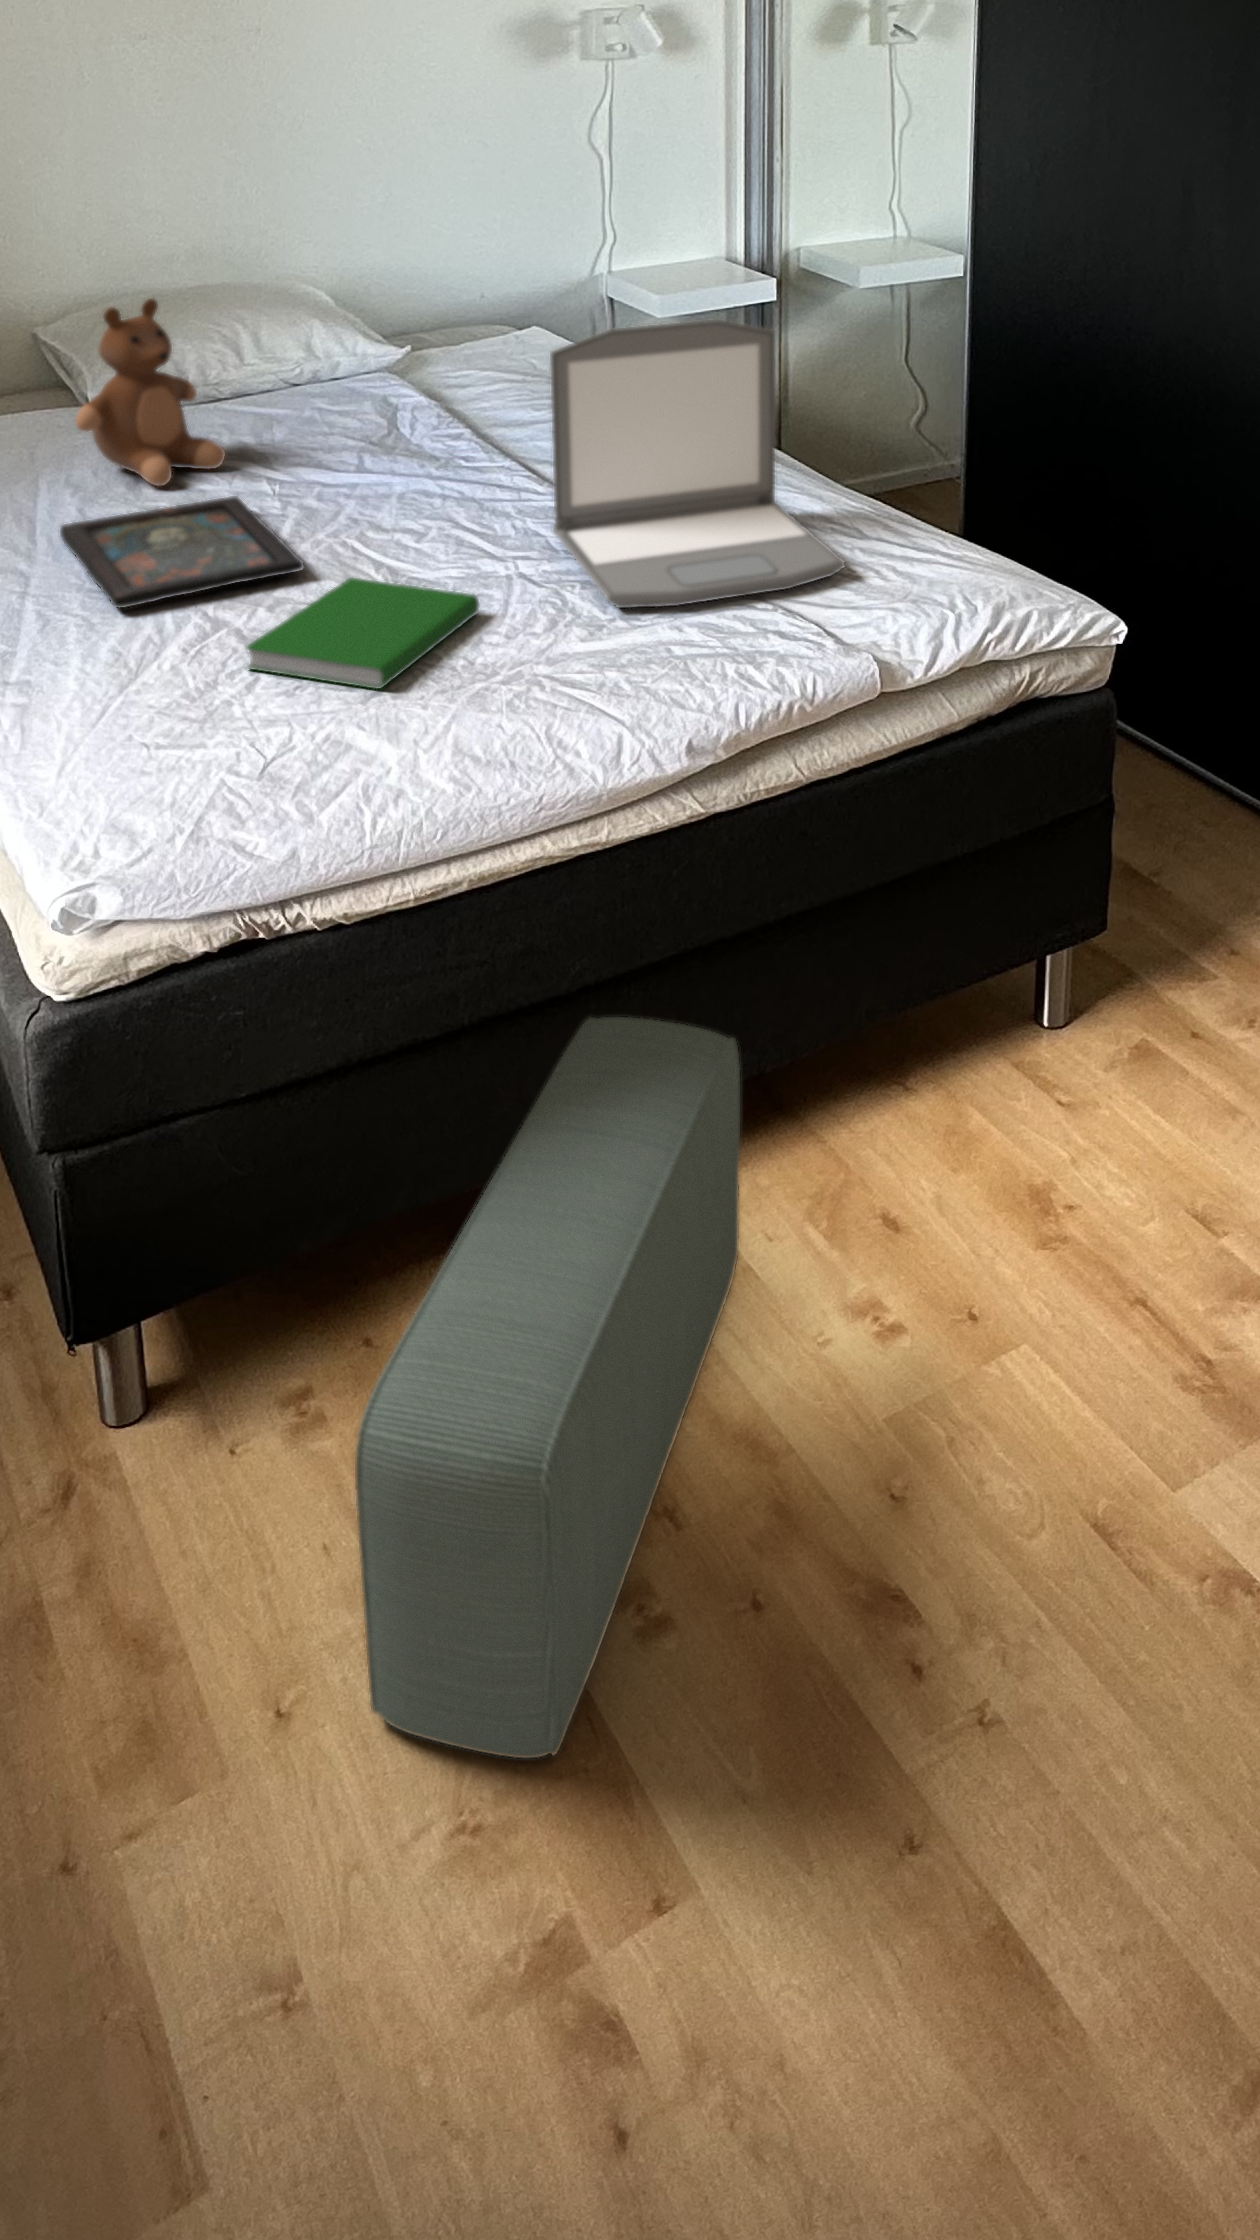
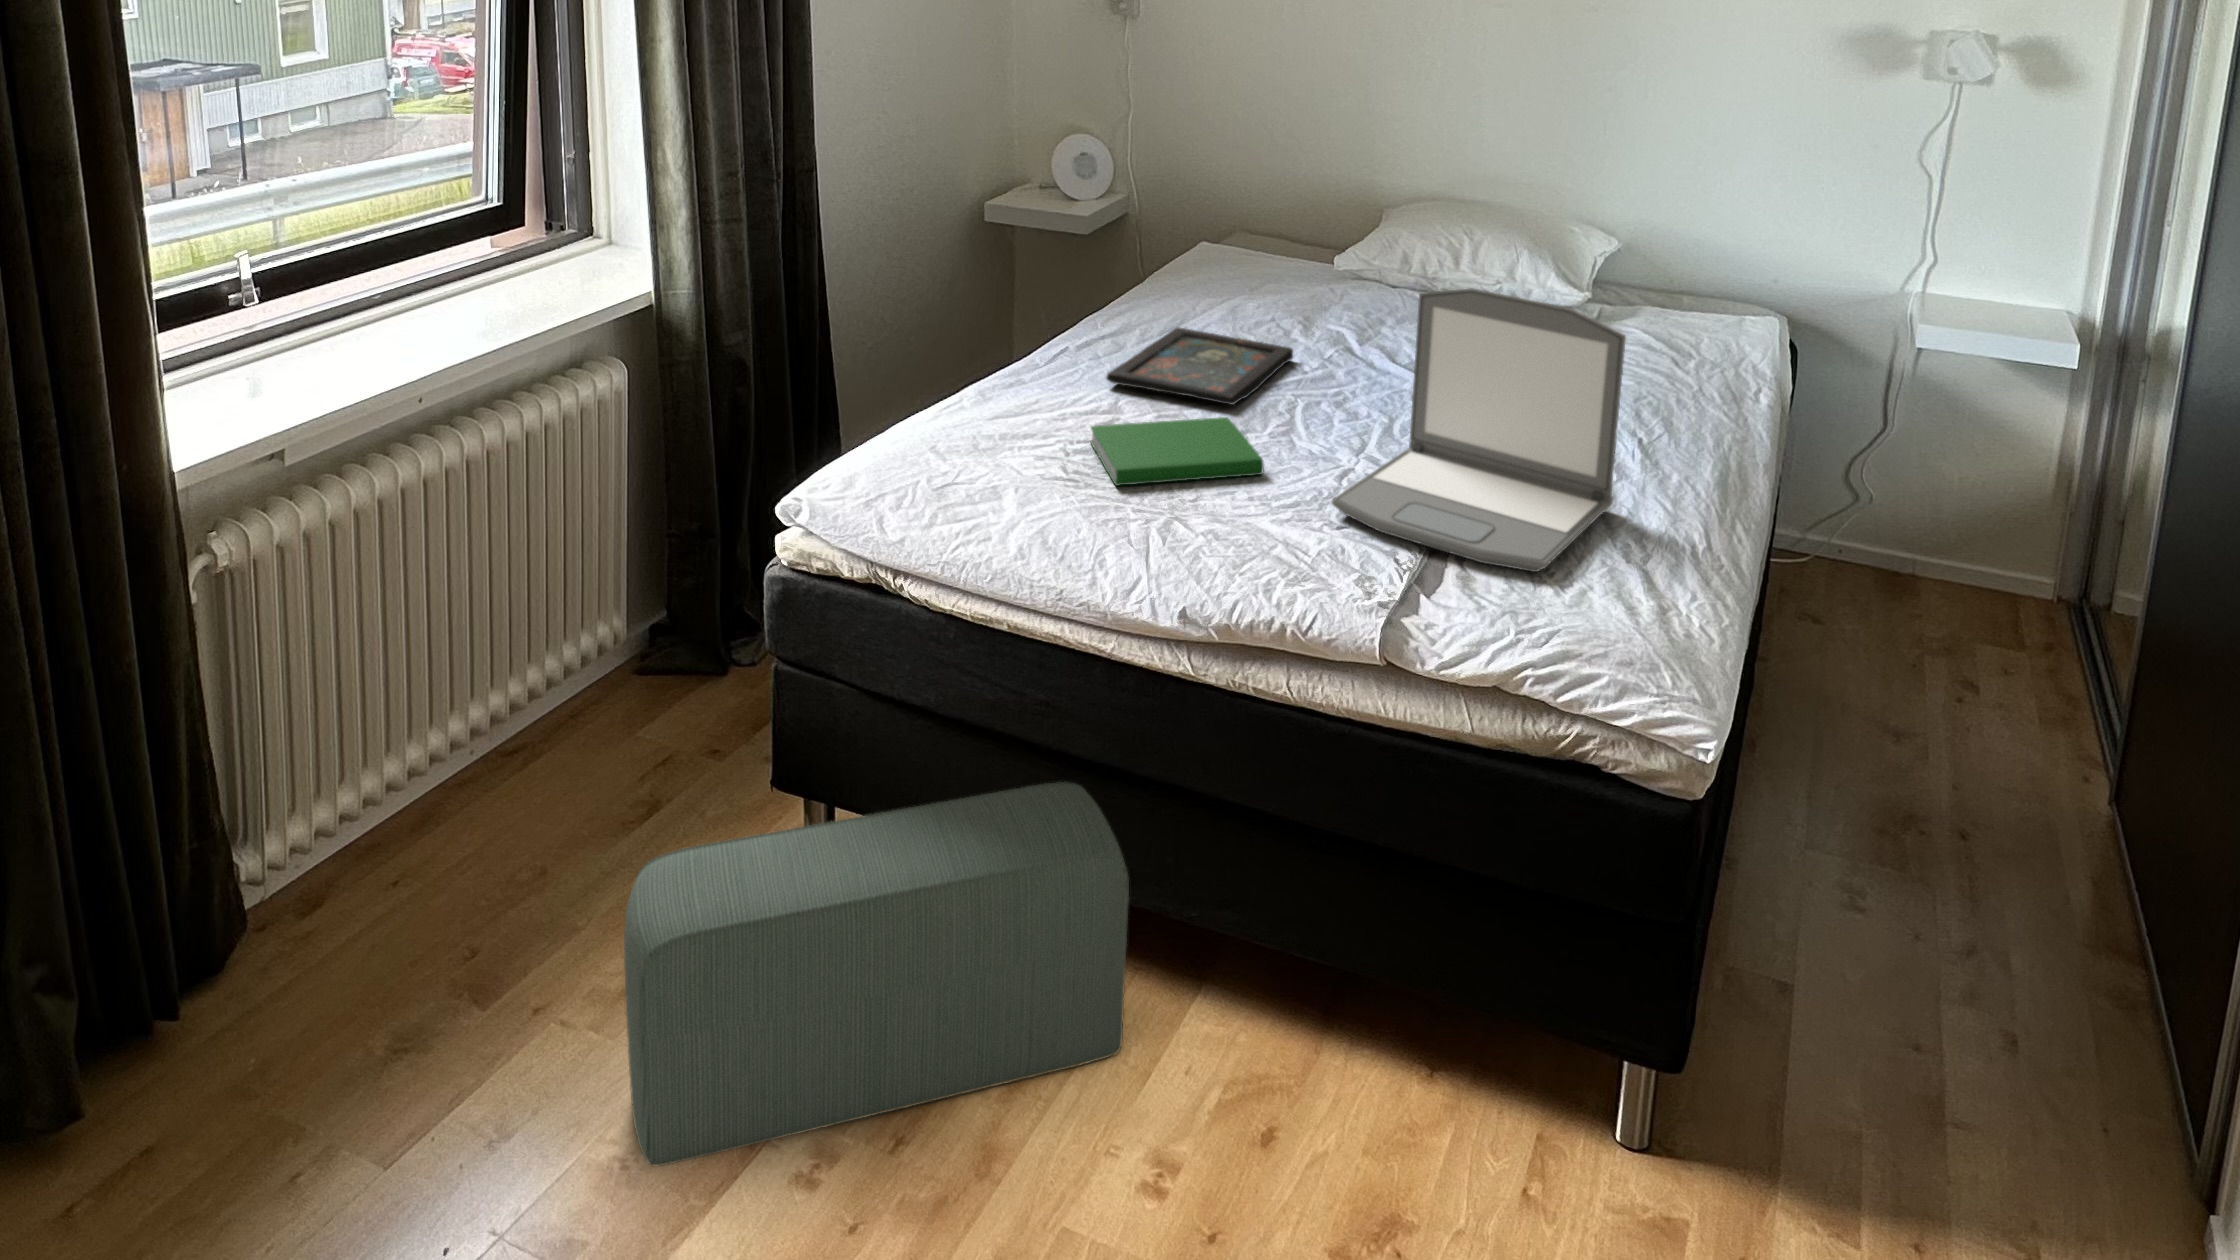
teddy bear: present [75,298,225,486] -> none [1257,191,1364,331]

